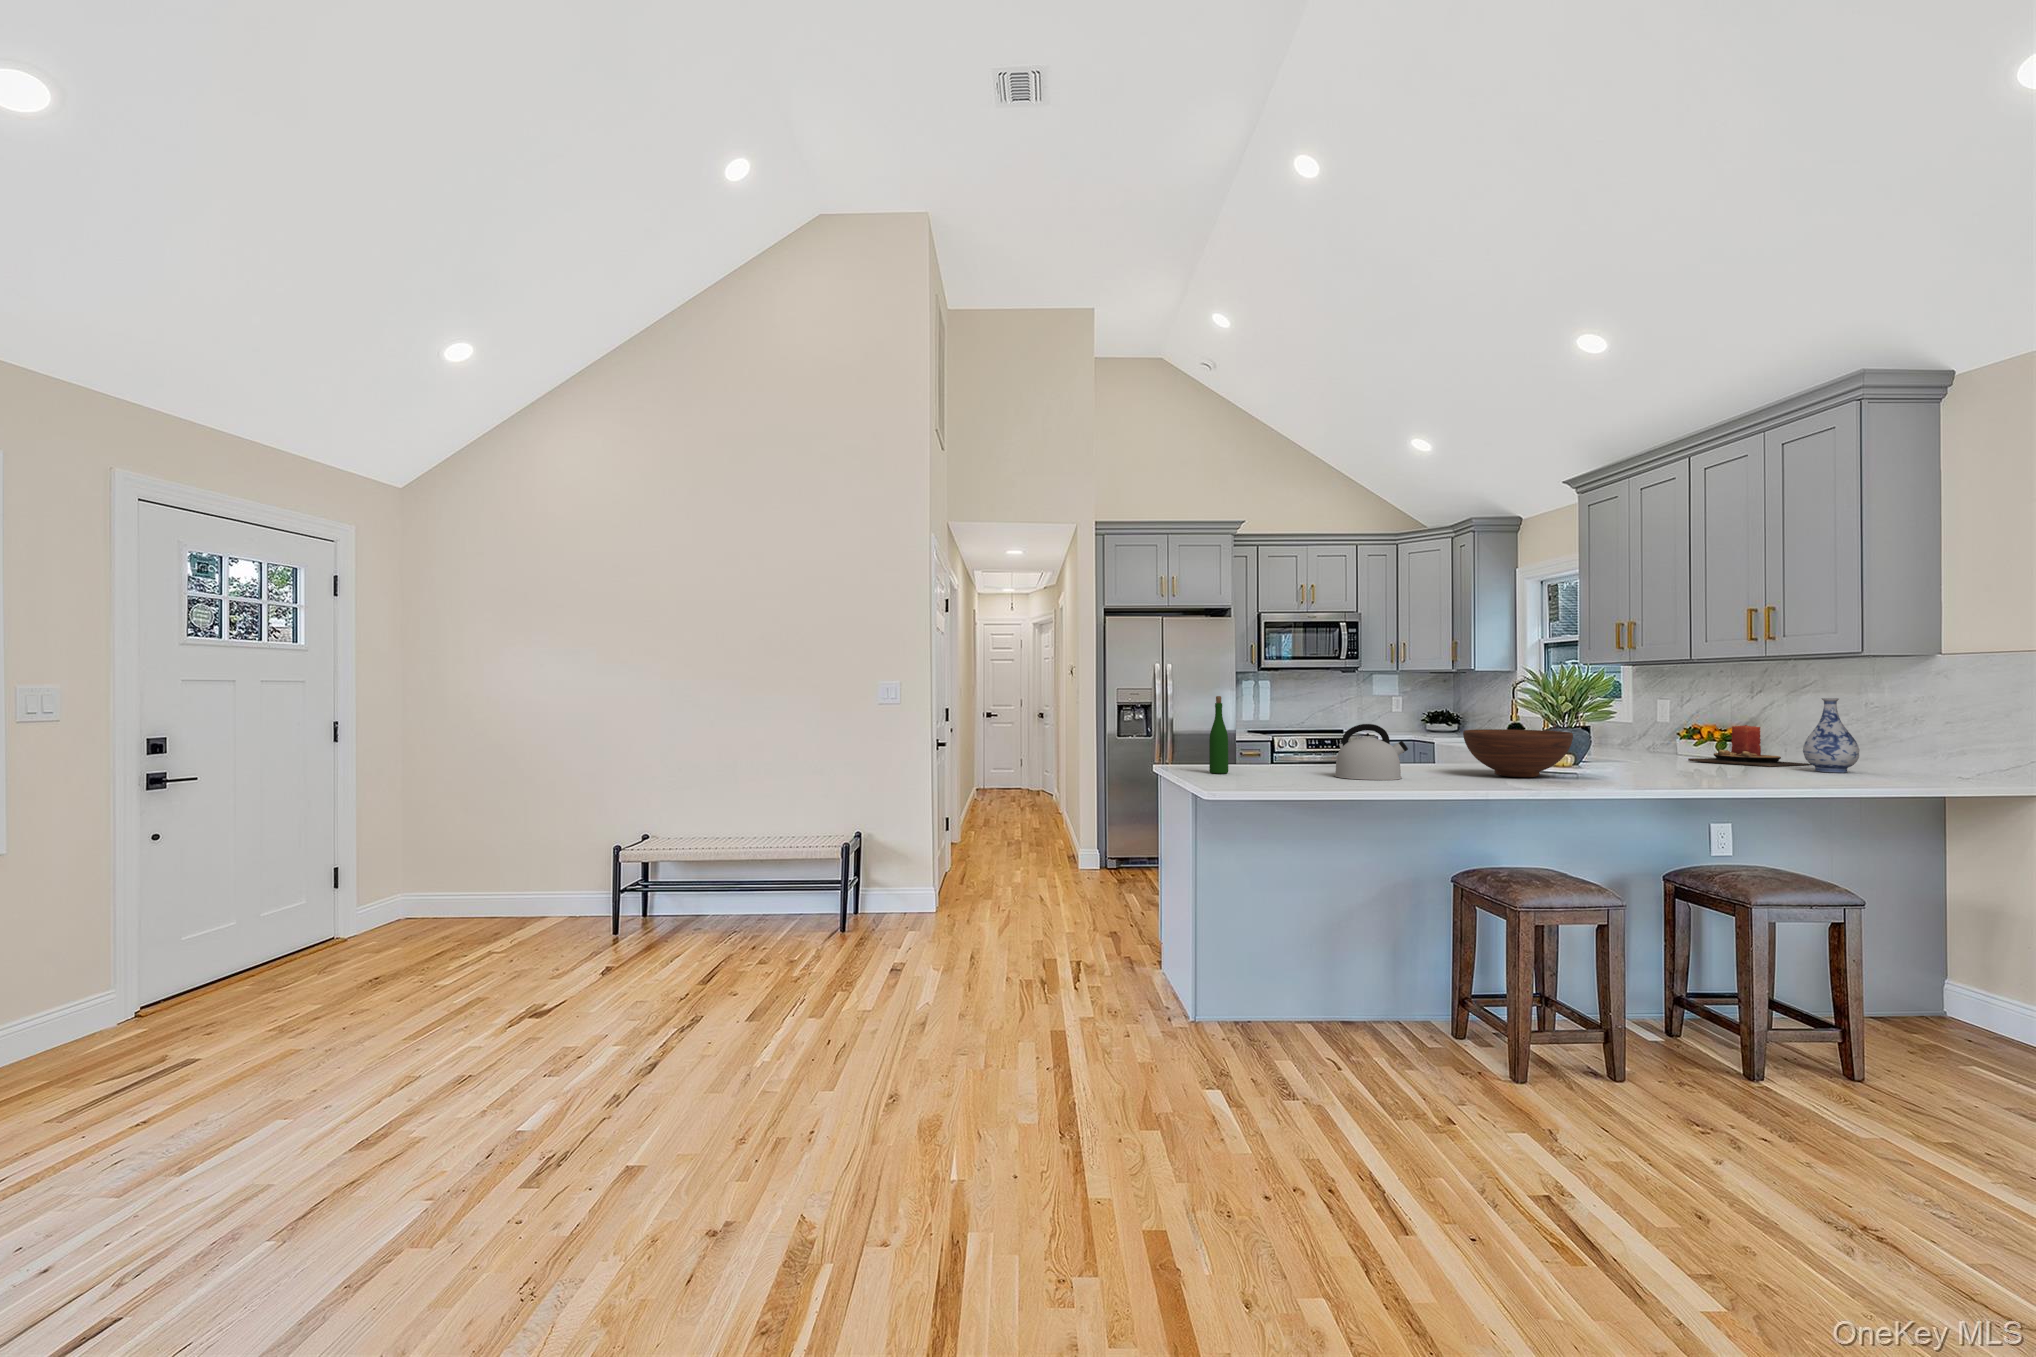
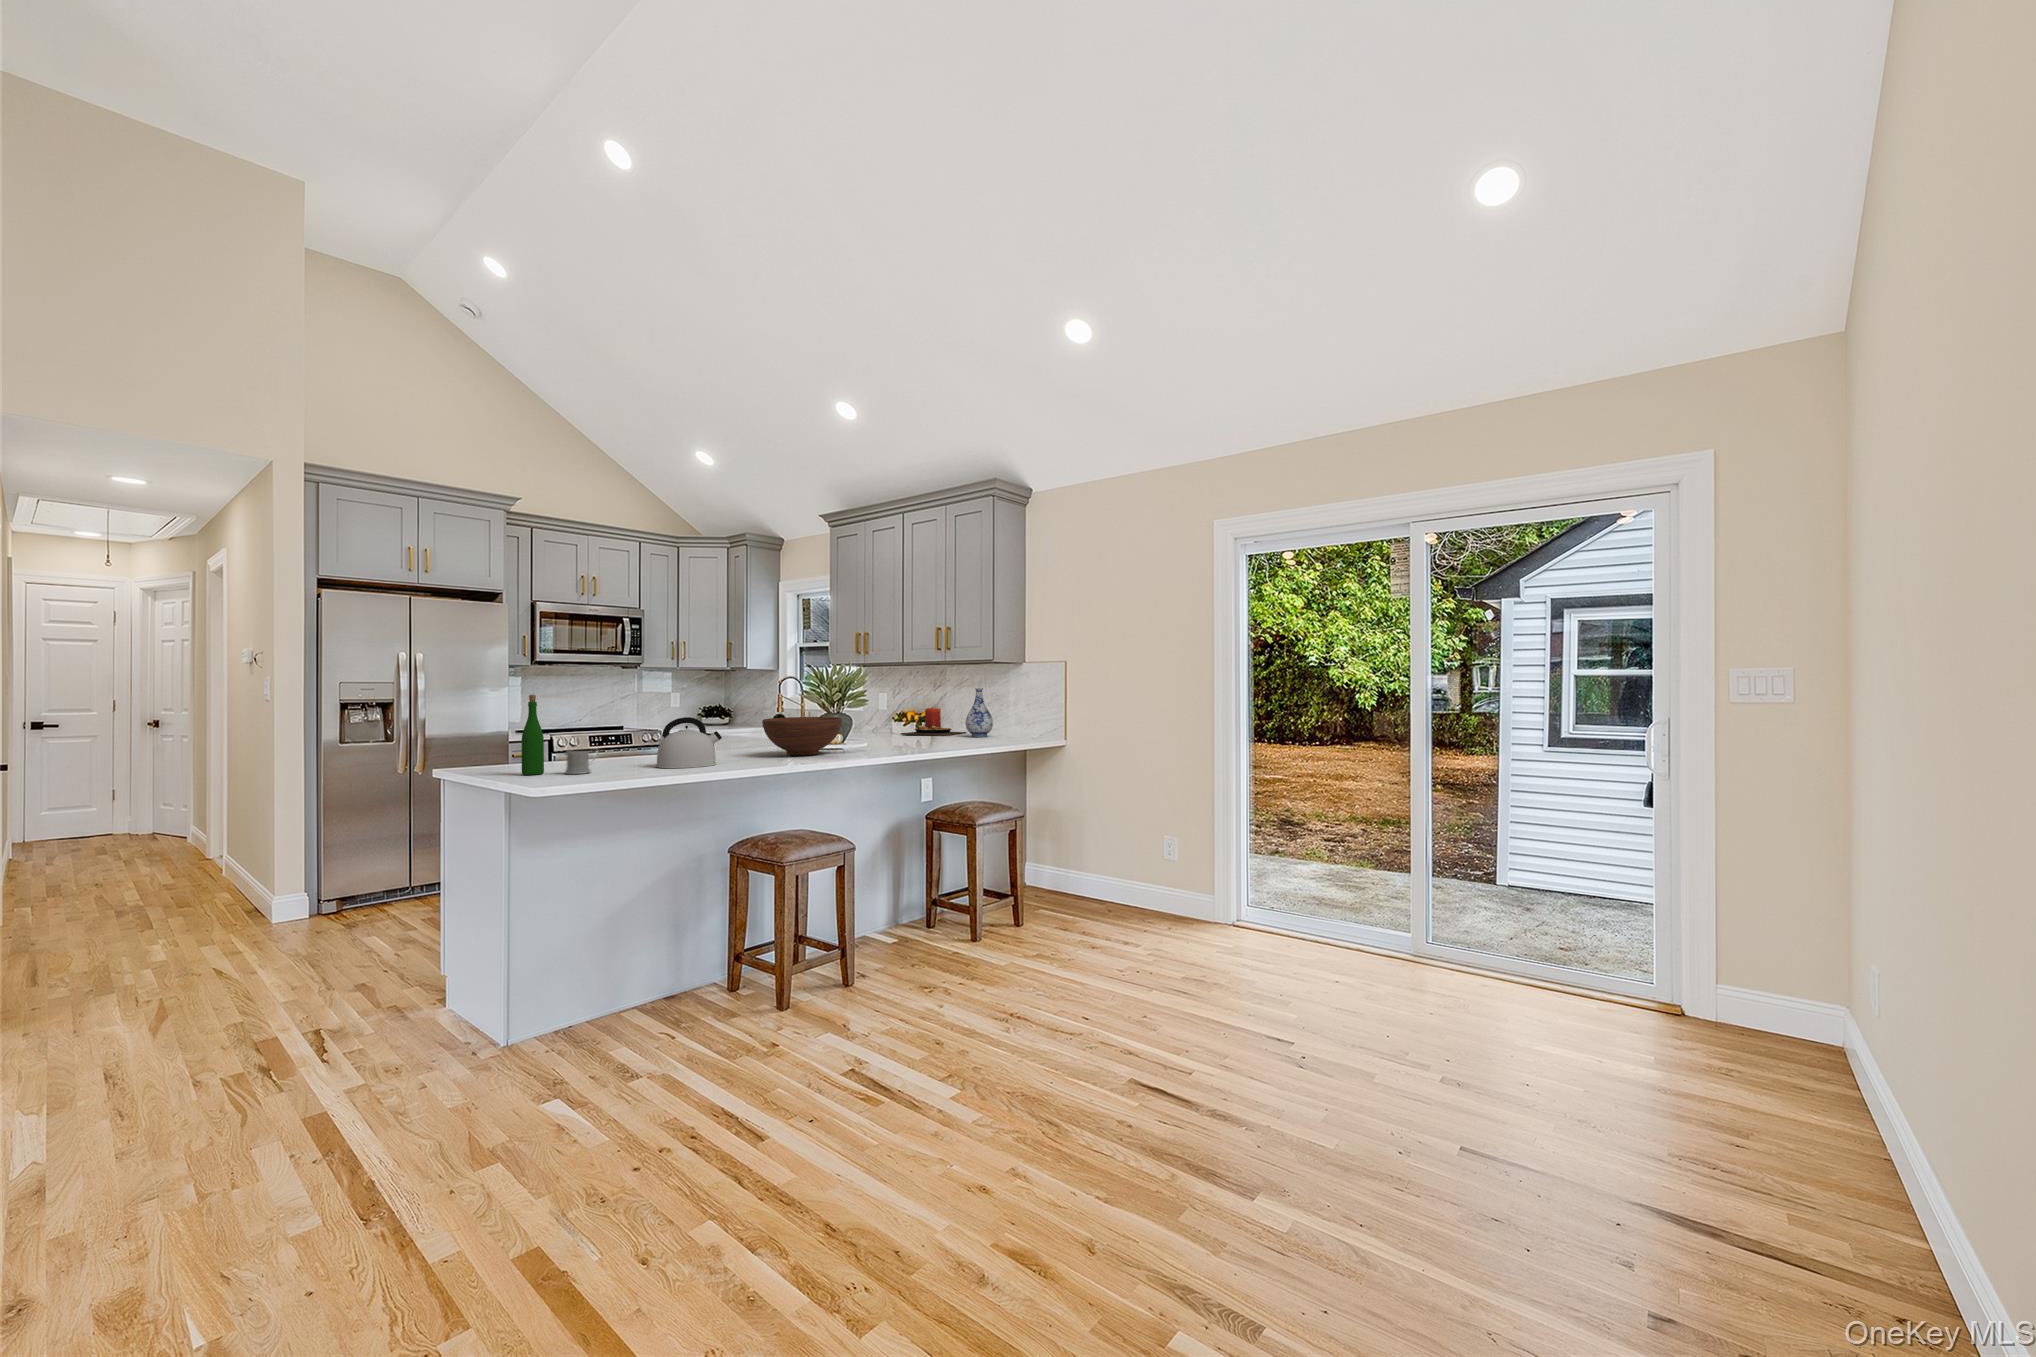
mug: none [1245,752,1276,777] -> present [565,751,595,774]

